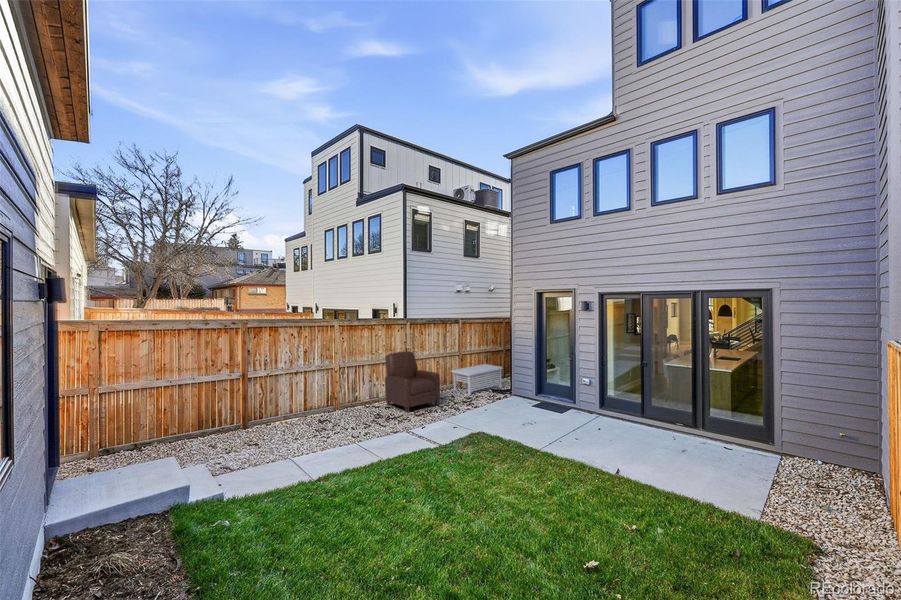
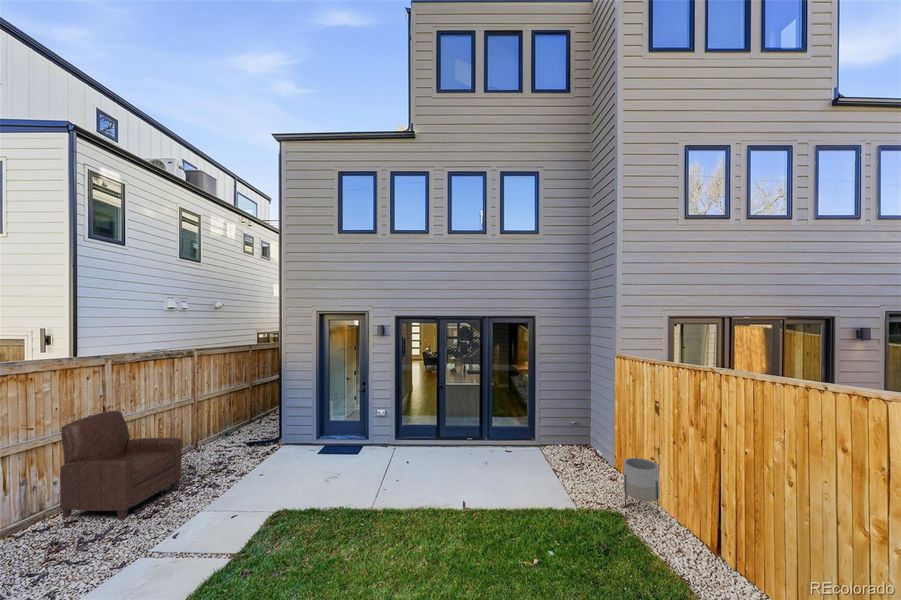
storage bench: present [451,364,502,395] -> none [182,410,259,459]
planter: none [826,481,891,565] -> present [624,458,660,514]

